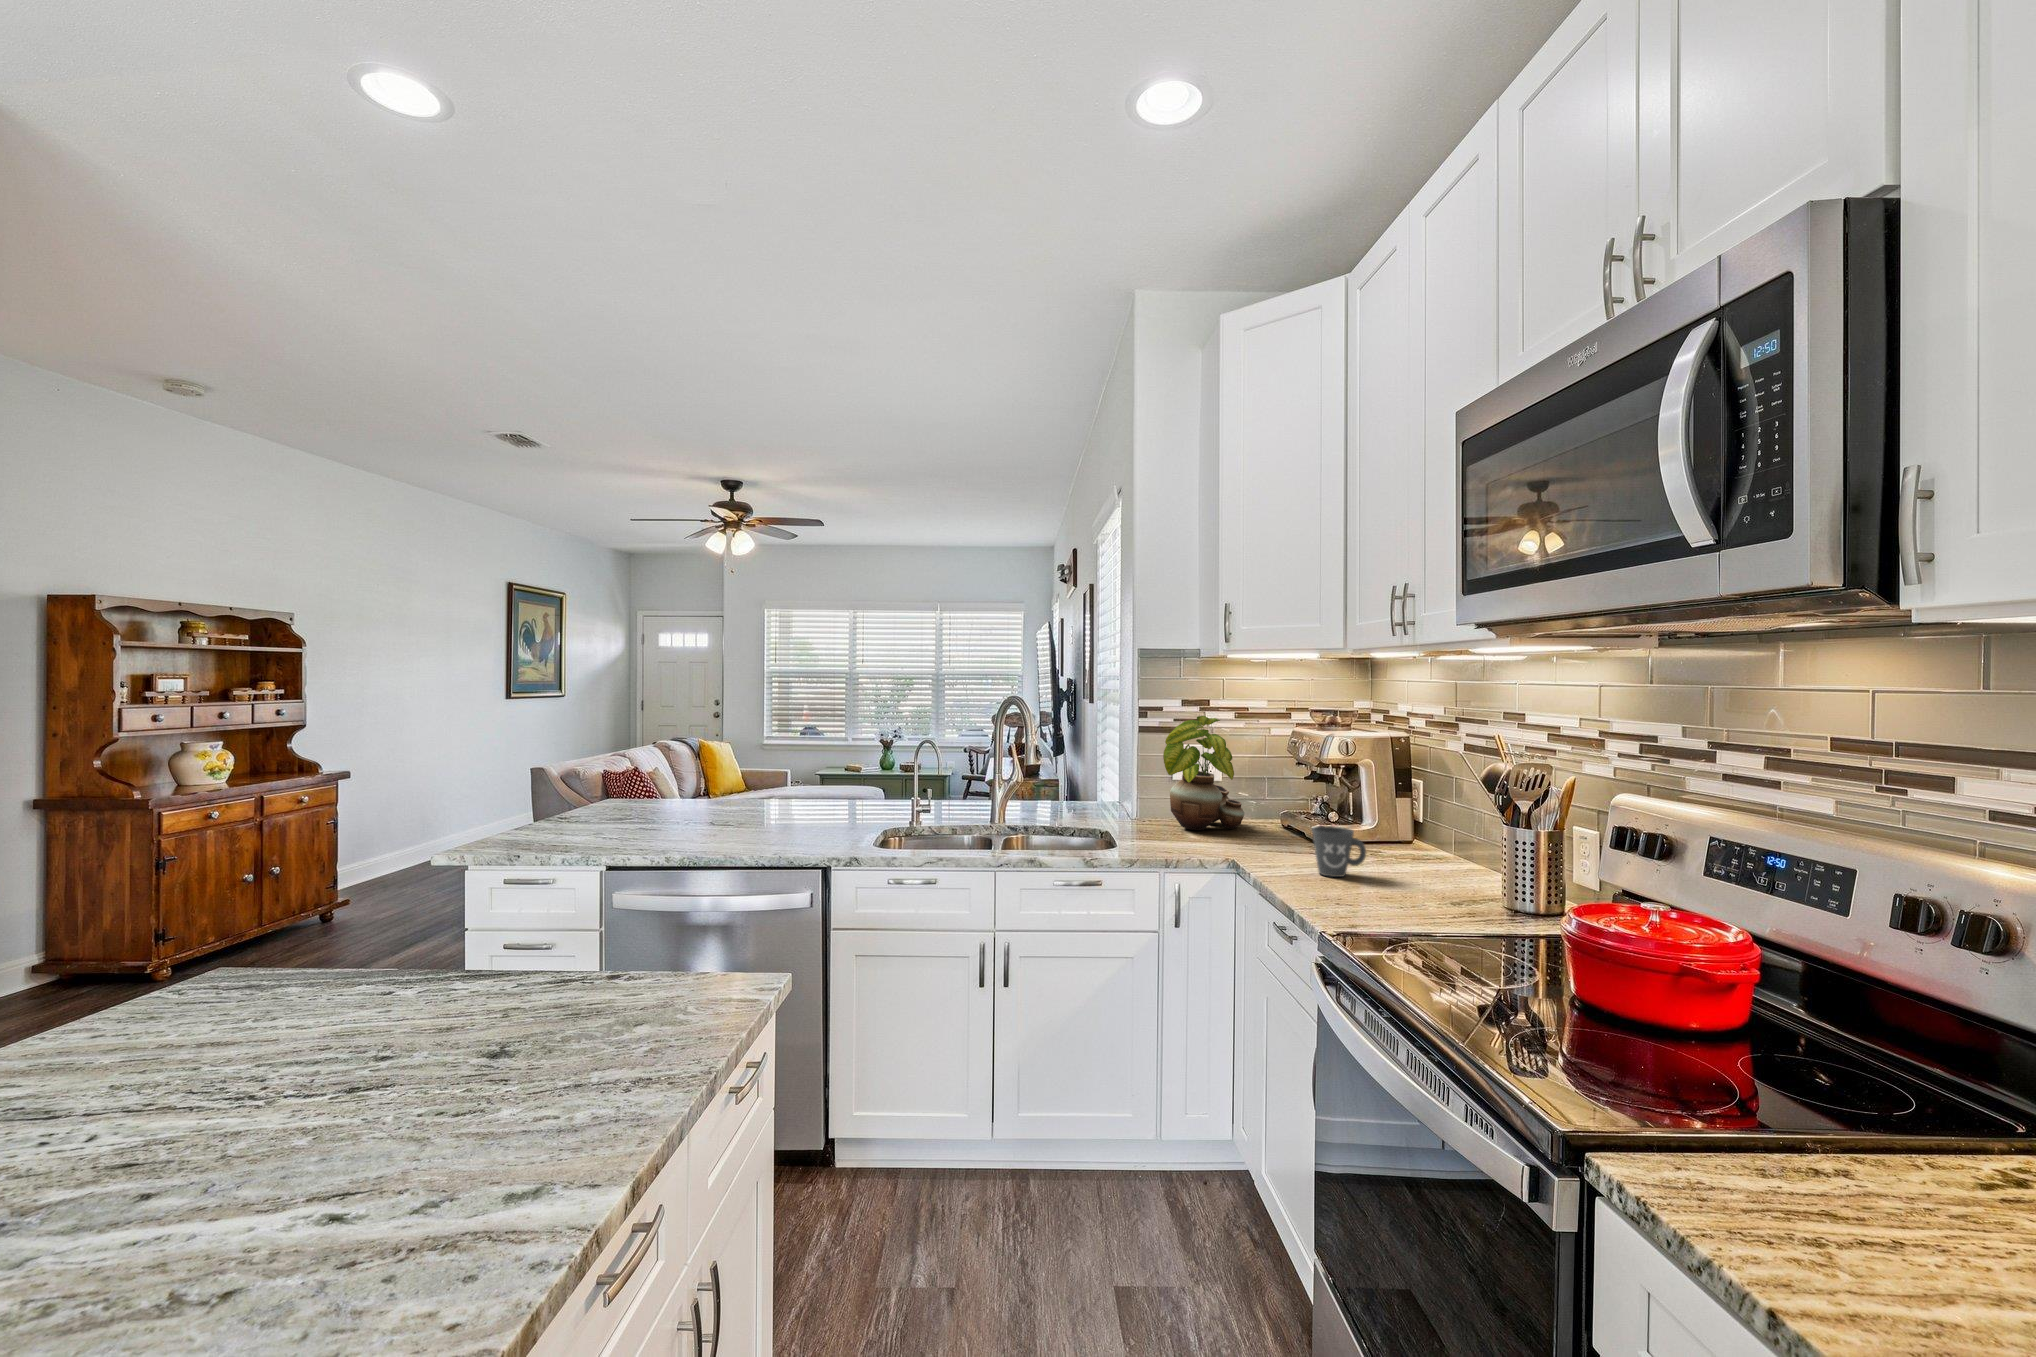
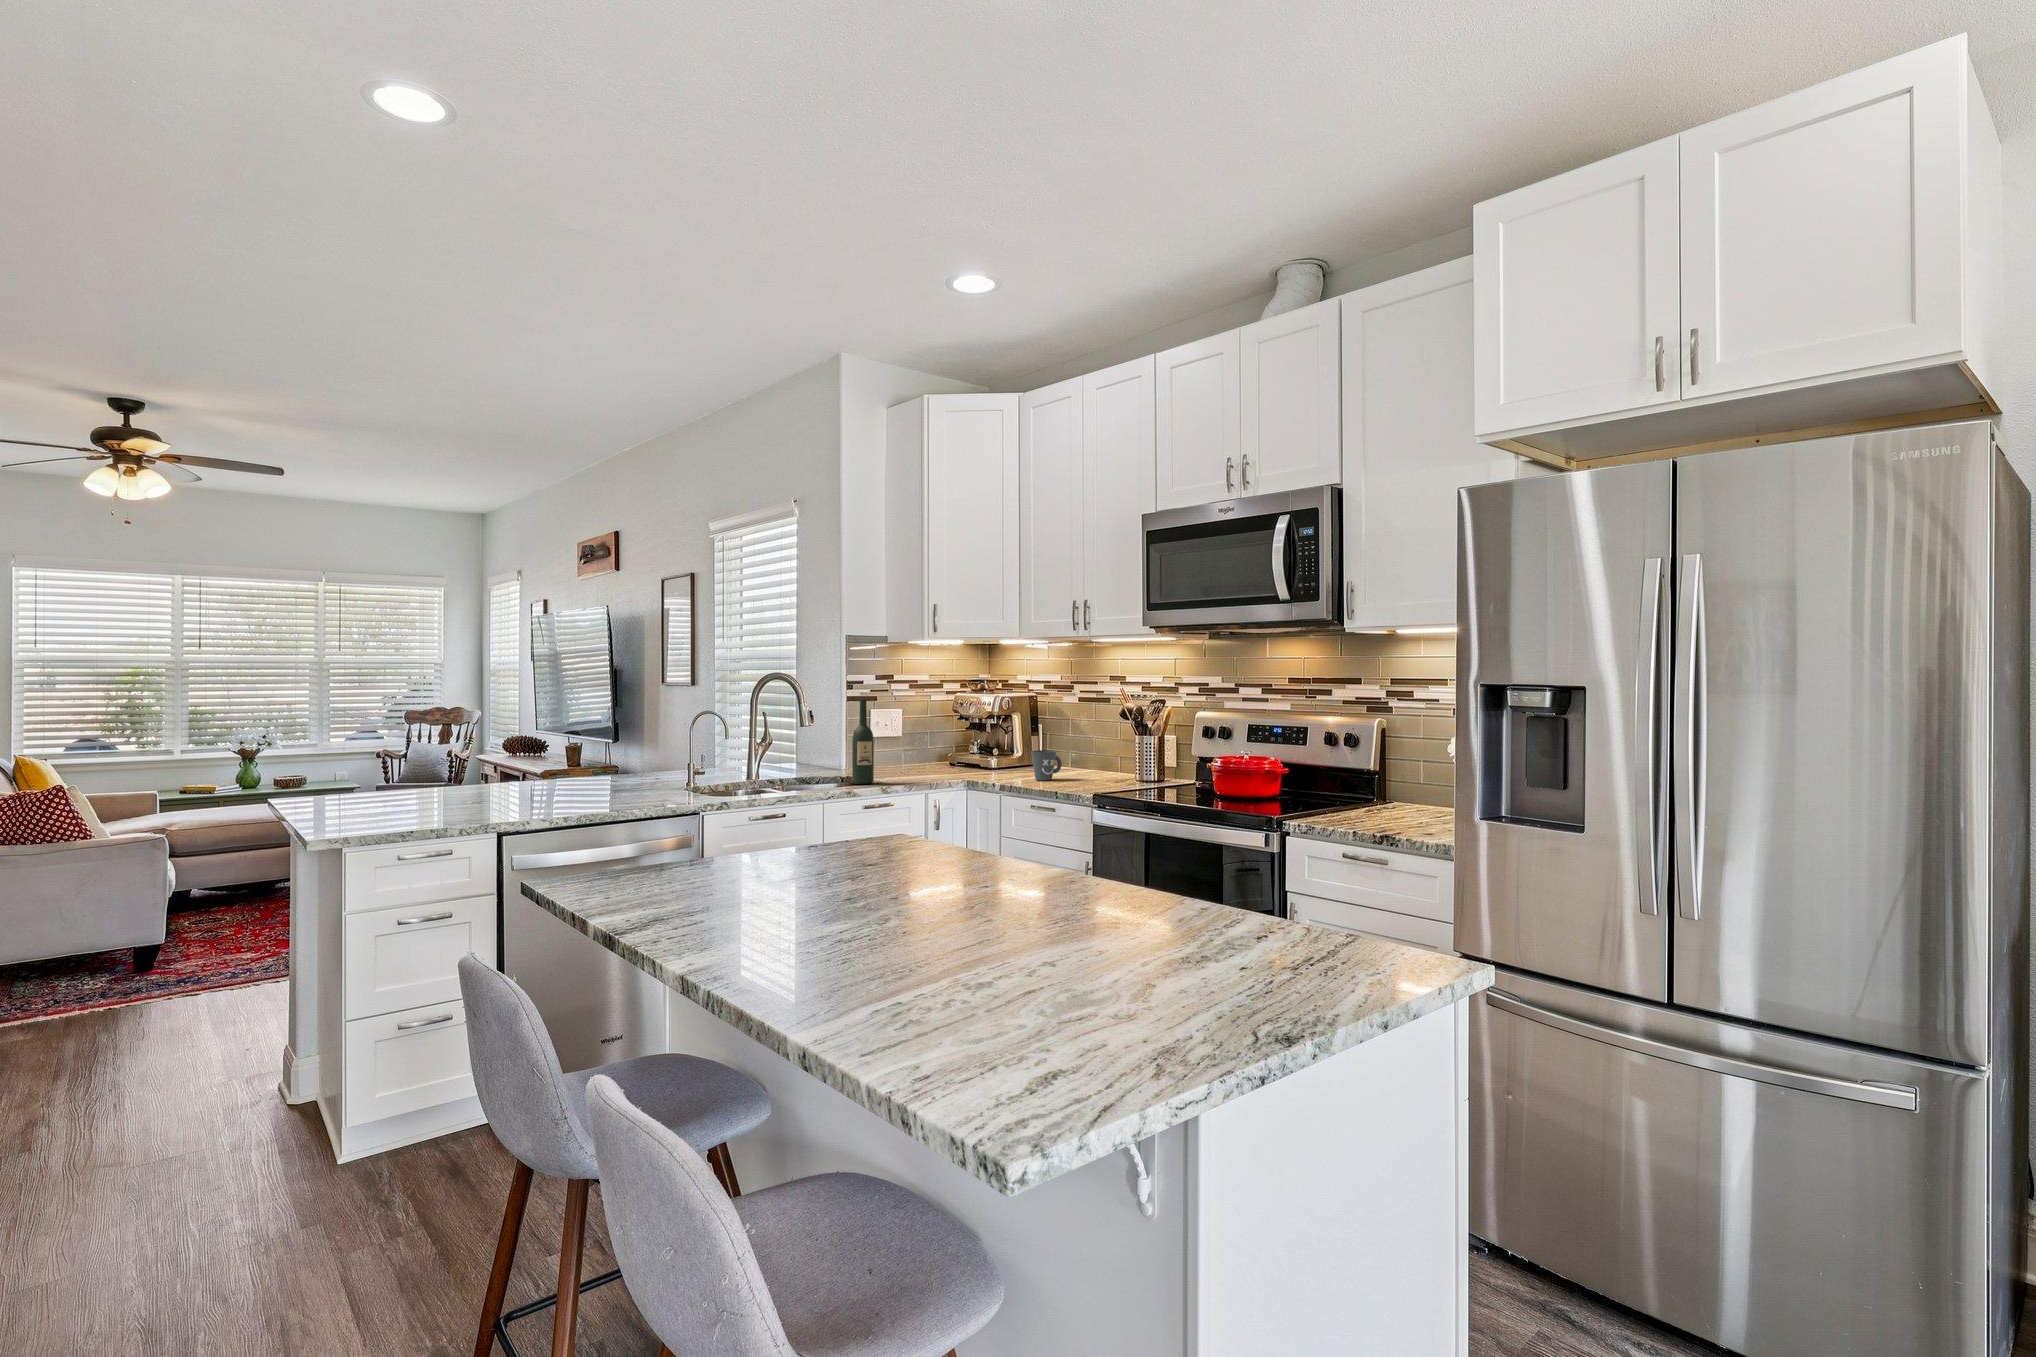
potted plant: present [1163,716,1244,830] -> none [883,685,943,772]
wine bottle: none [1075,734,1103,844] -> present [852,700,874,784]

